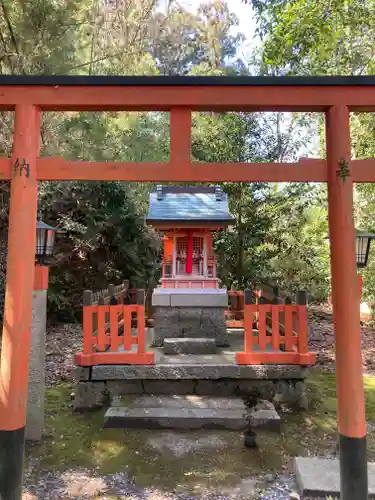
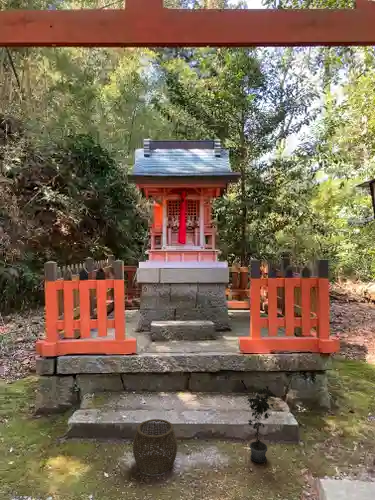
woven basket: none [156,413,189,453] -> present [133,419,178,474]

